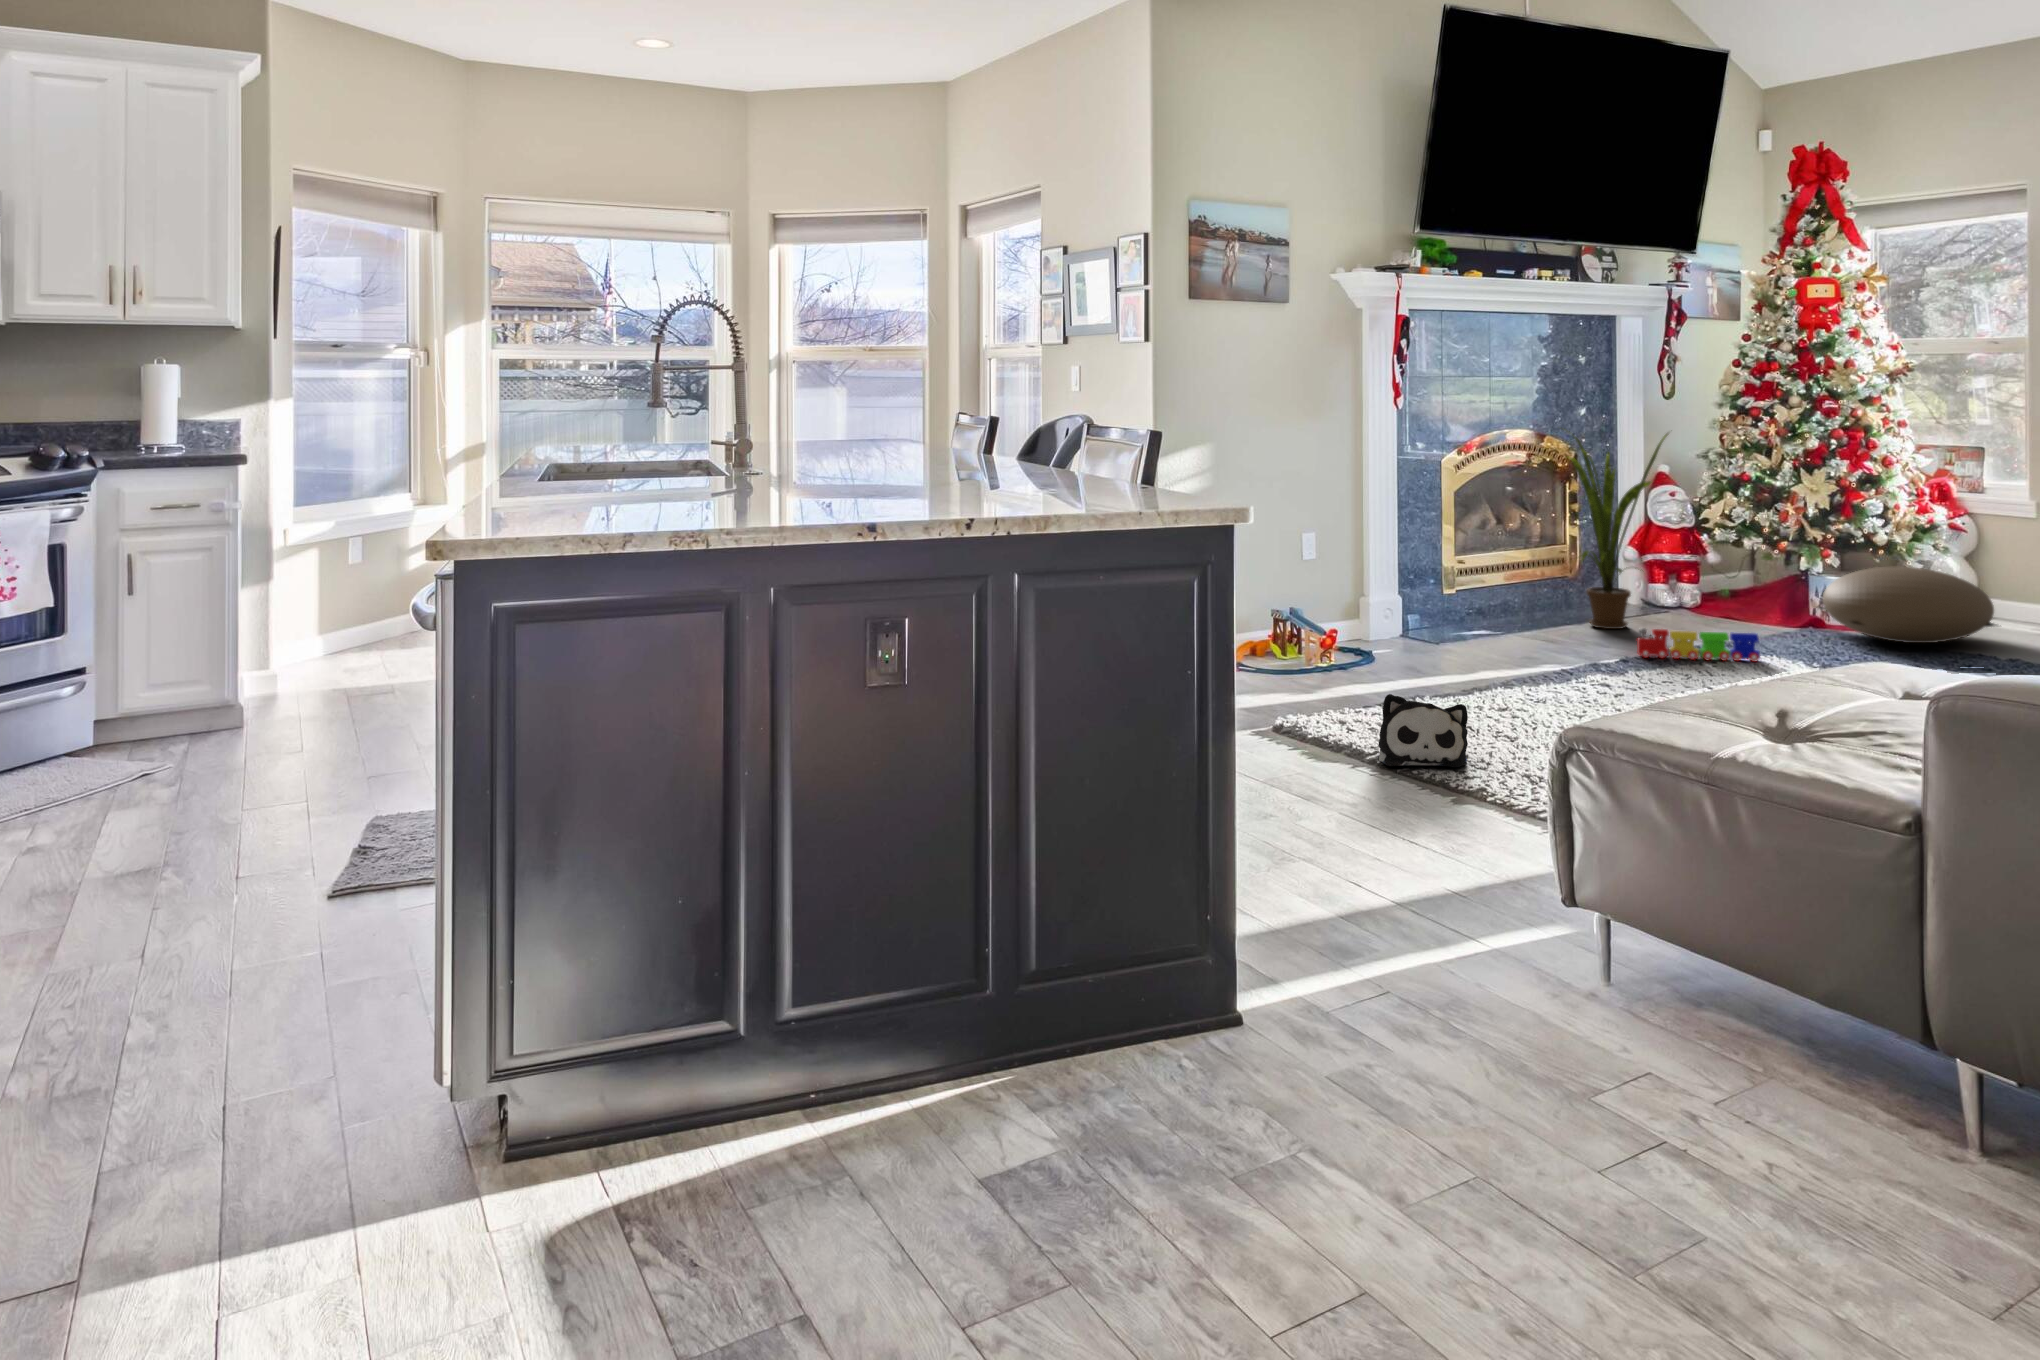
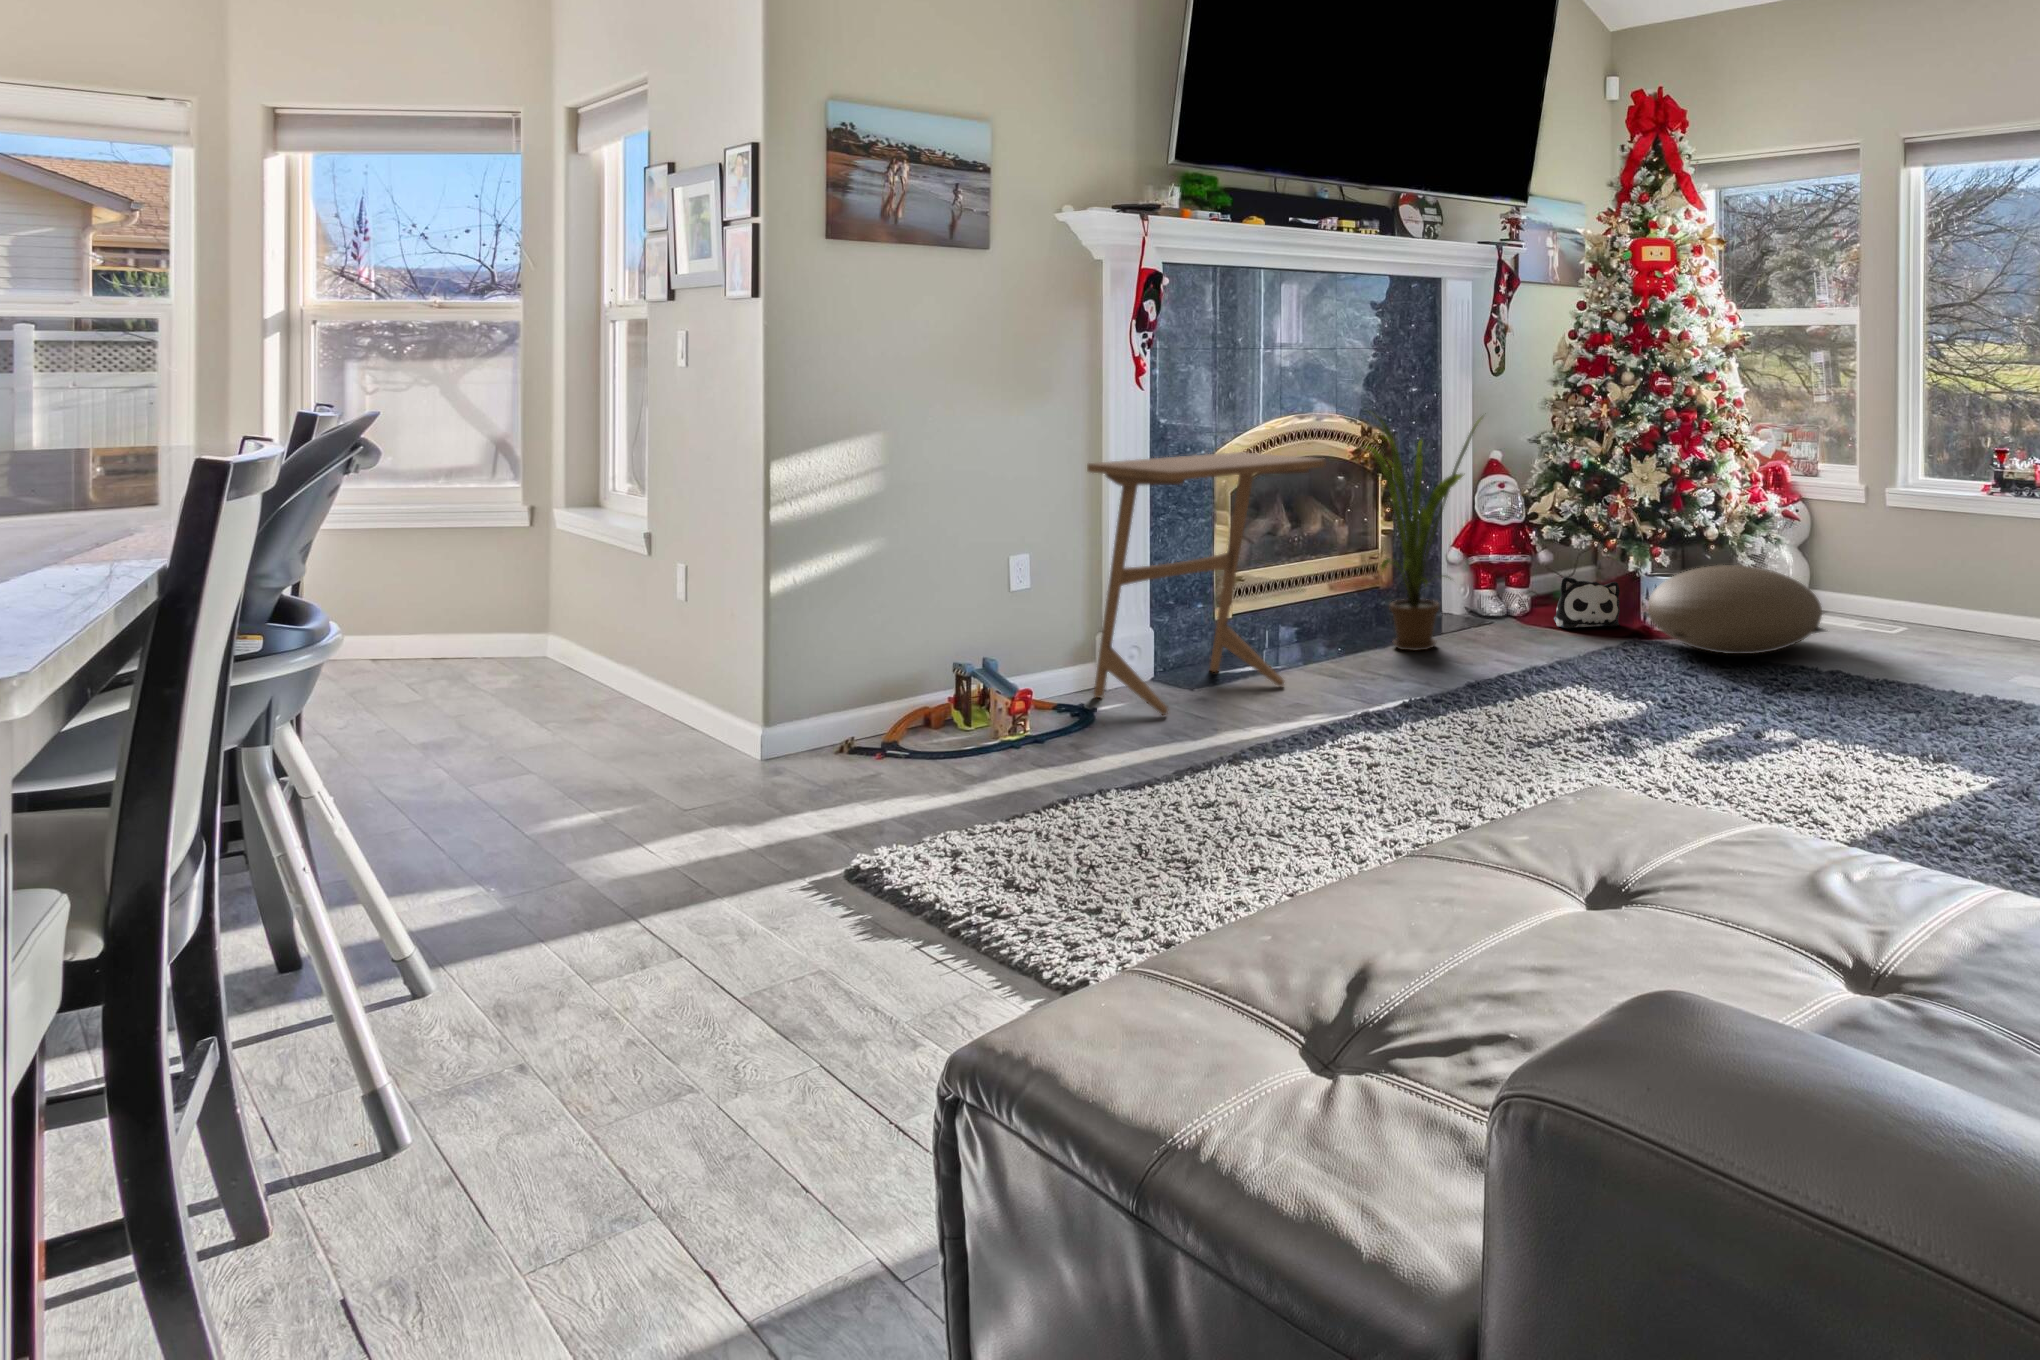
side table: none [1361,460,1546,660] -> present [1087,452,1325,715]
toy train: present [1637,628,1760,662] -> none [1430,657,1570,694]
plush toy: present [1379,694,1468,767] -> present [1554,576,1620,628]

